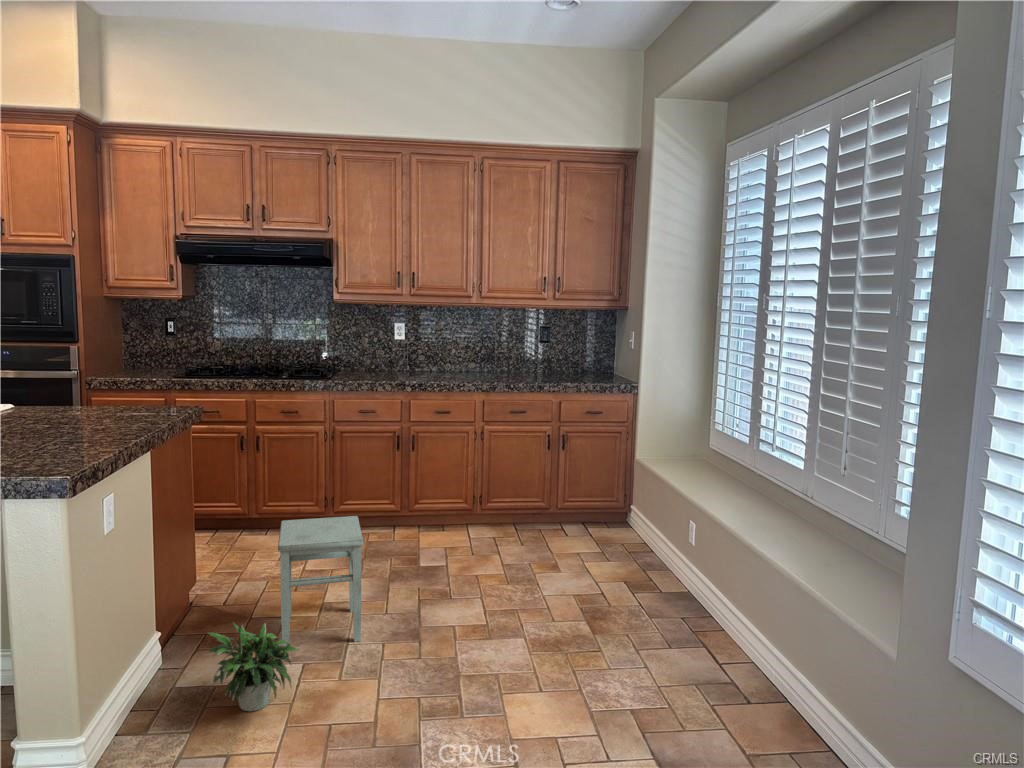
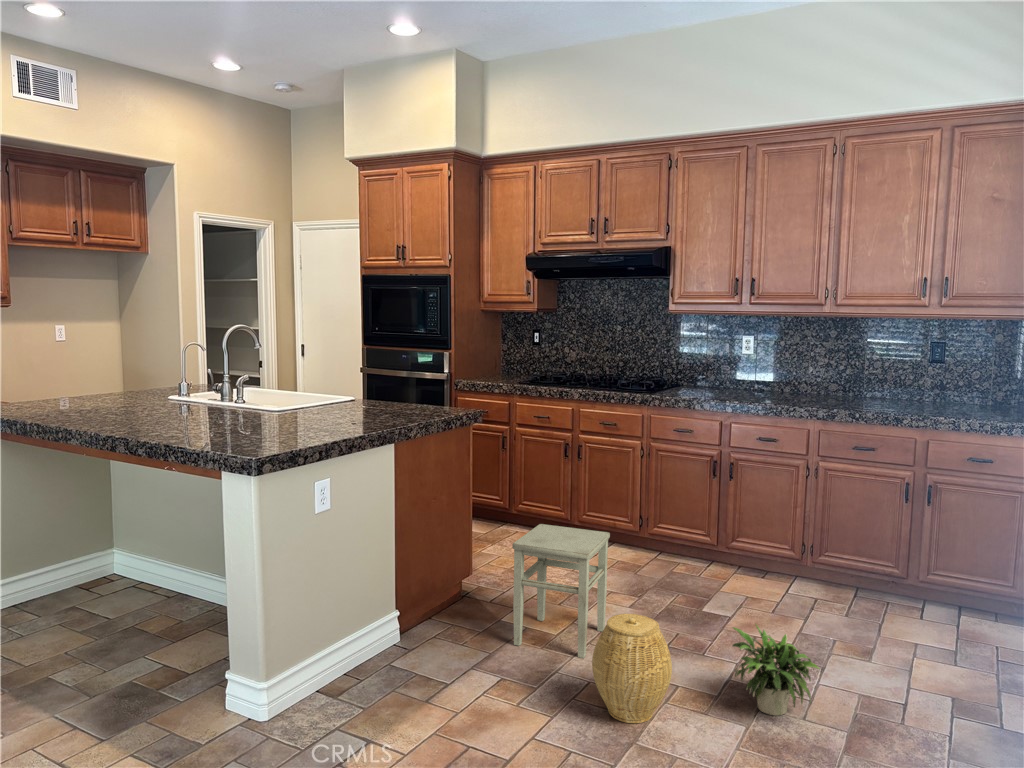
woven basket: none [404,585,478,686] -> present [592,614,672,723]
potted plant: present [200,622,298,711] -> present [722,625,820,716]

